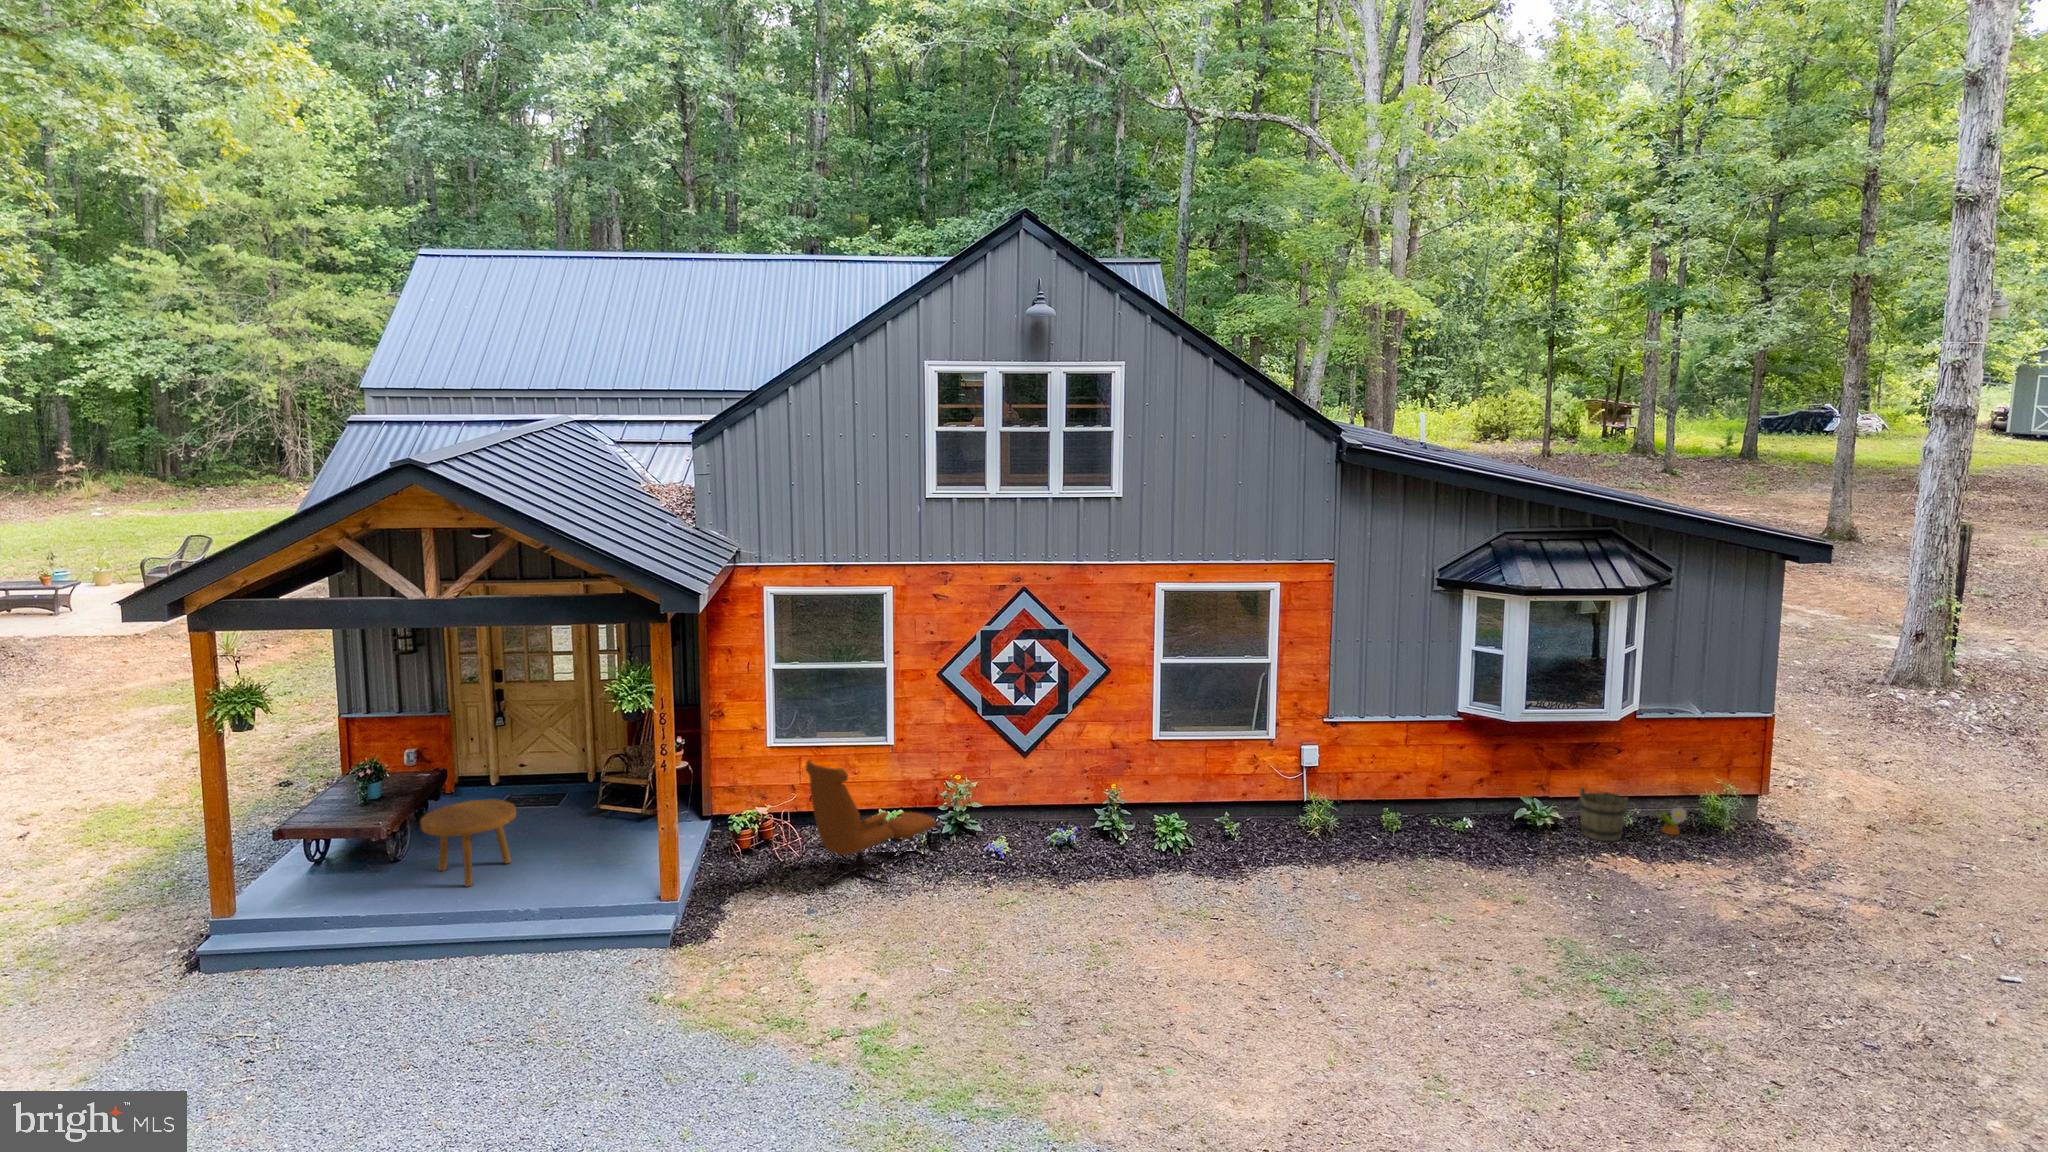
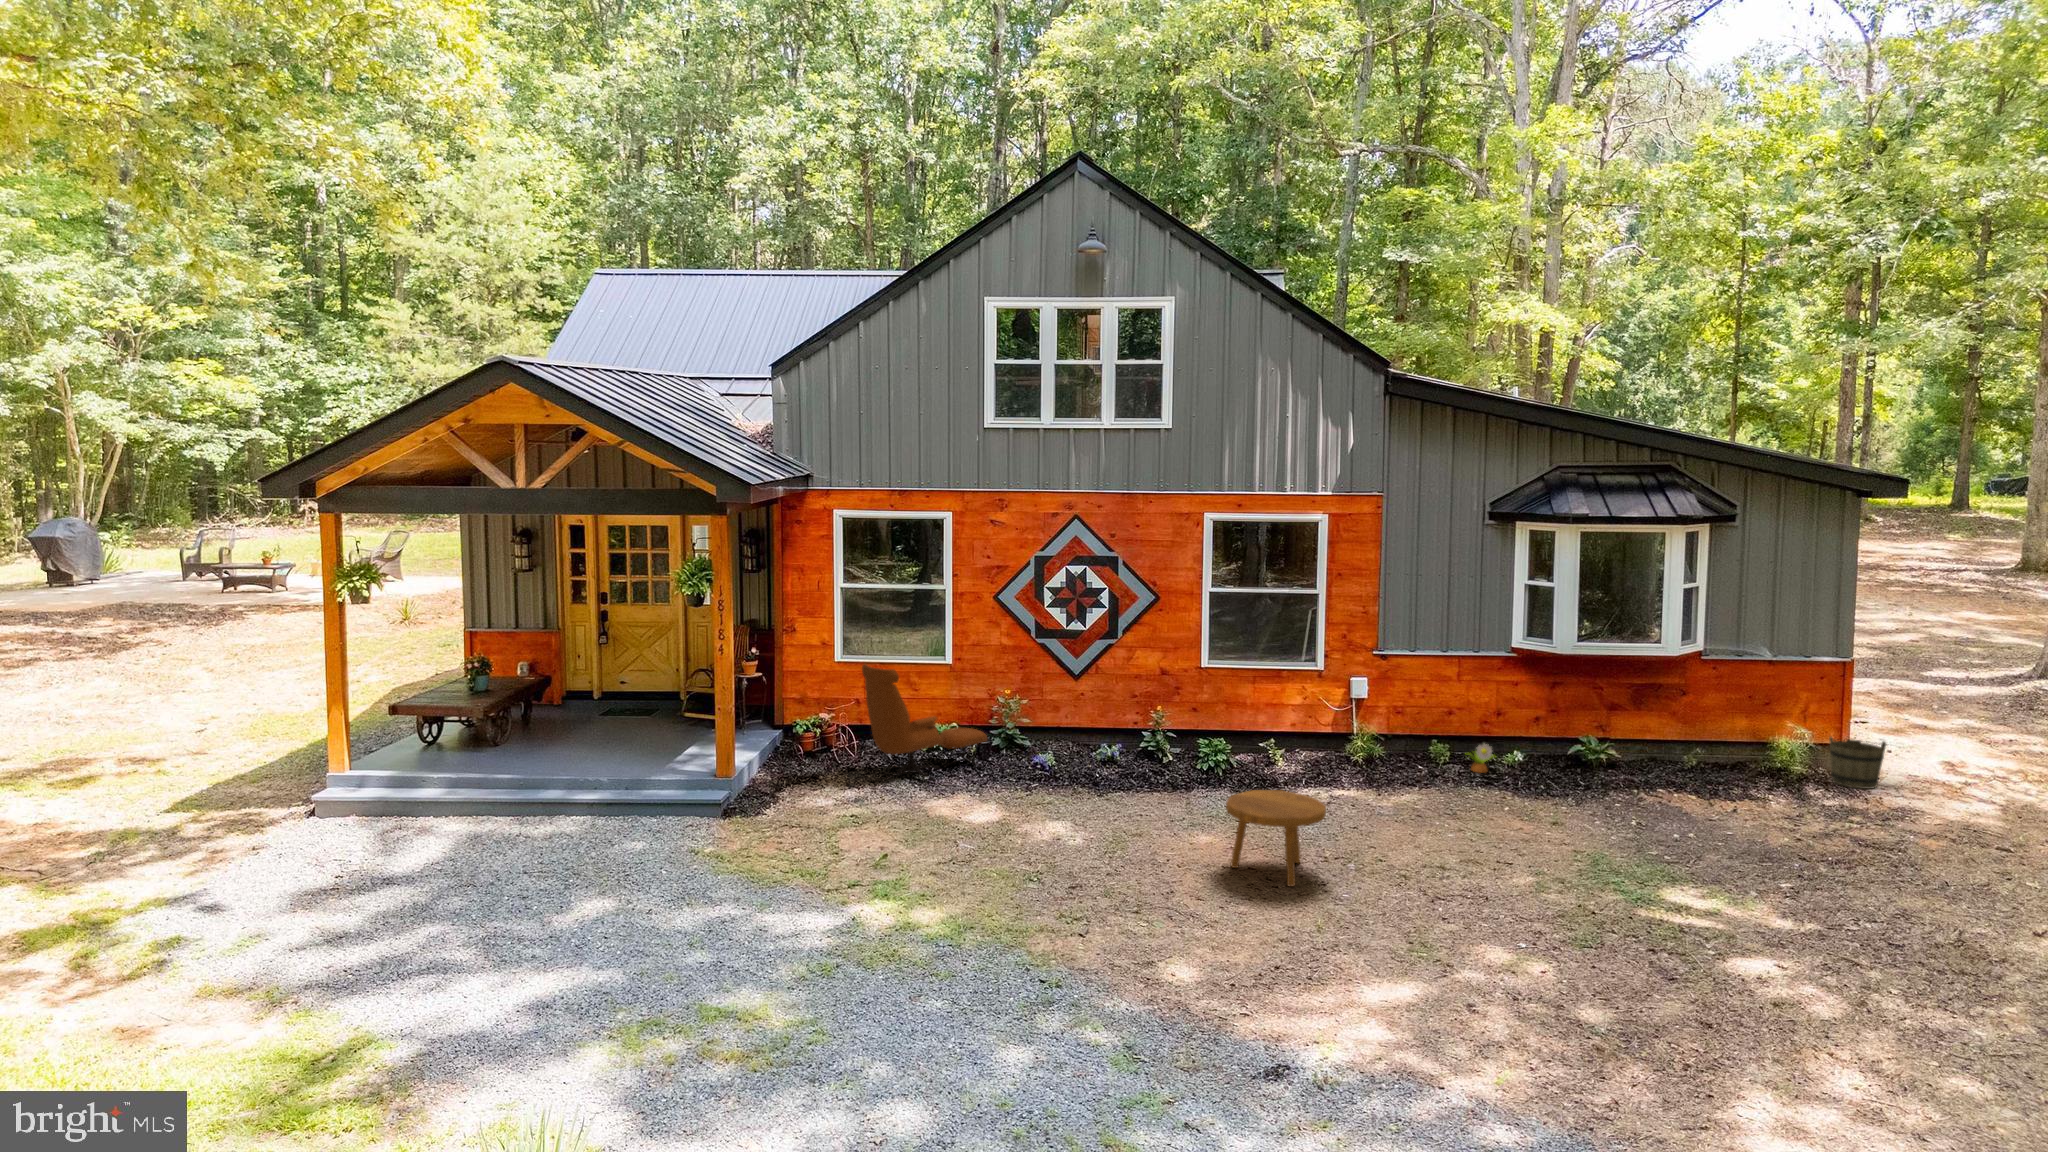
bucket: present [1580,787,1628,841] -> present [1829,737,1886,789]
footstool: present [420,799,516,887] -> present [1226,790,1326,886]
decorative plant: present [1657,807,1687,835] -> present [1465,744,1496,773]

